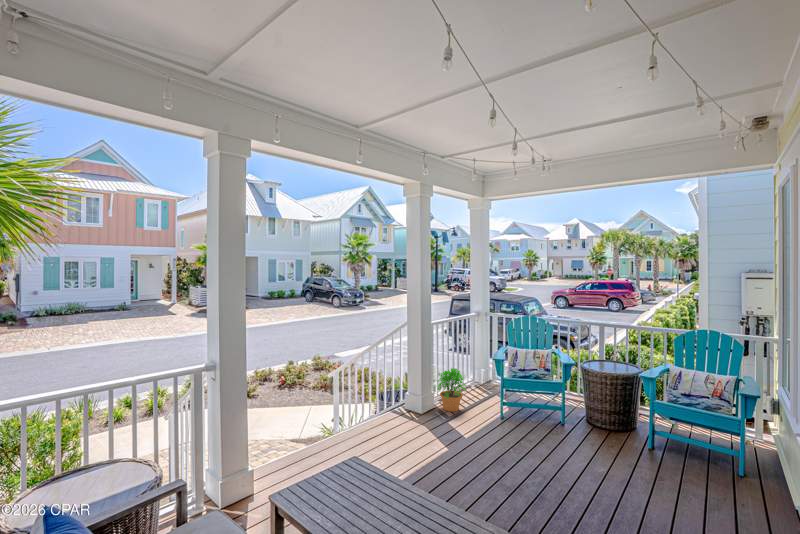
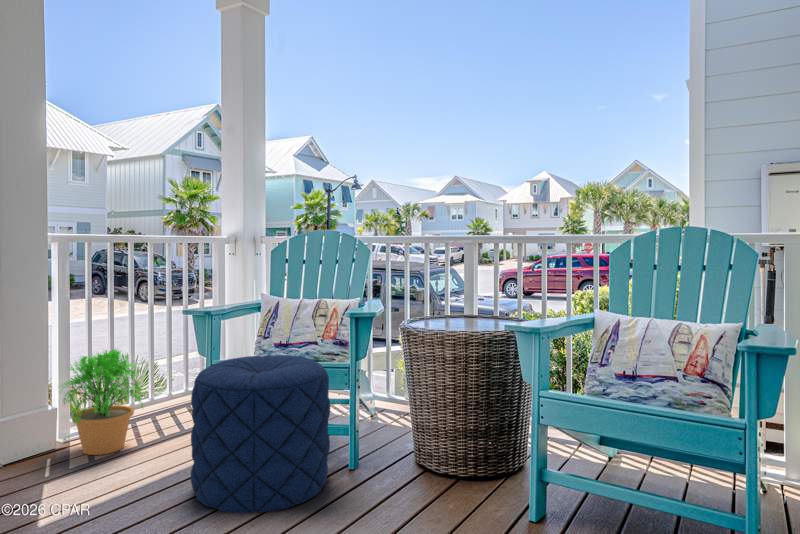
pouf: none [507,376,563,438] -> present [191,355,330,513]

